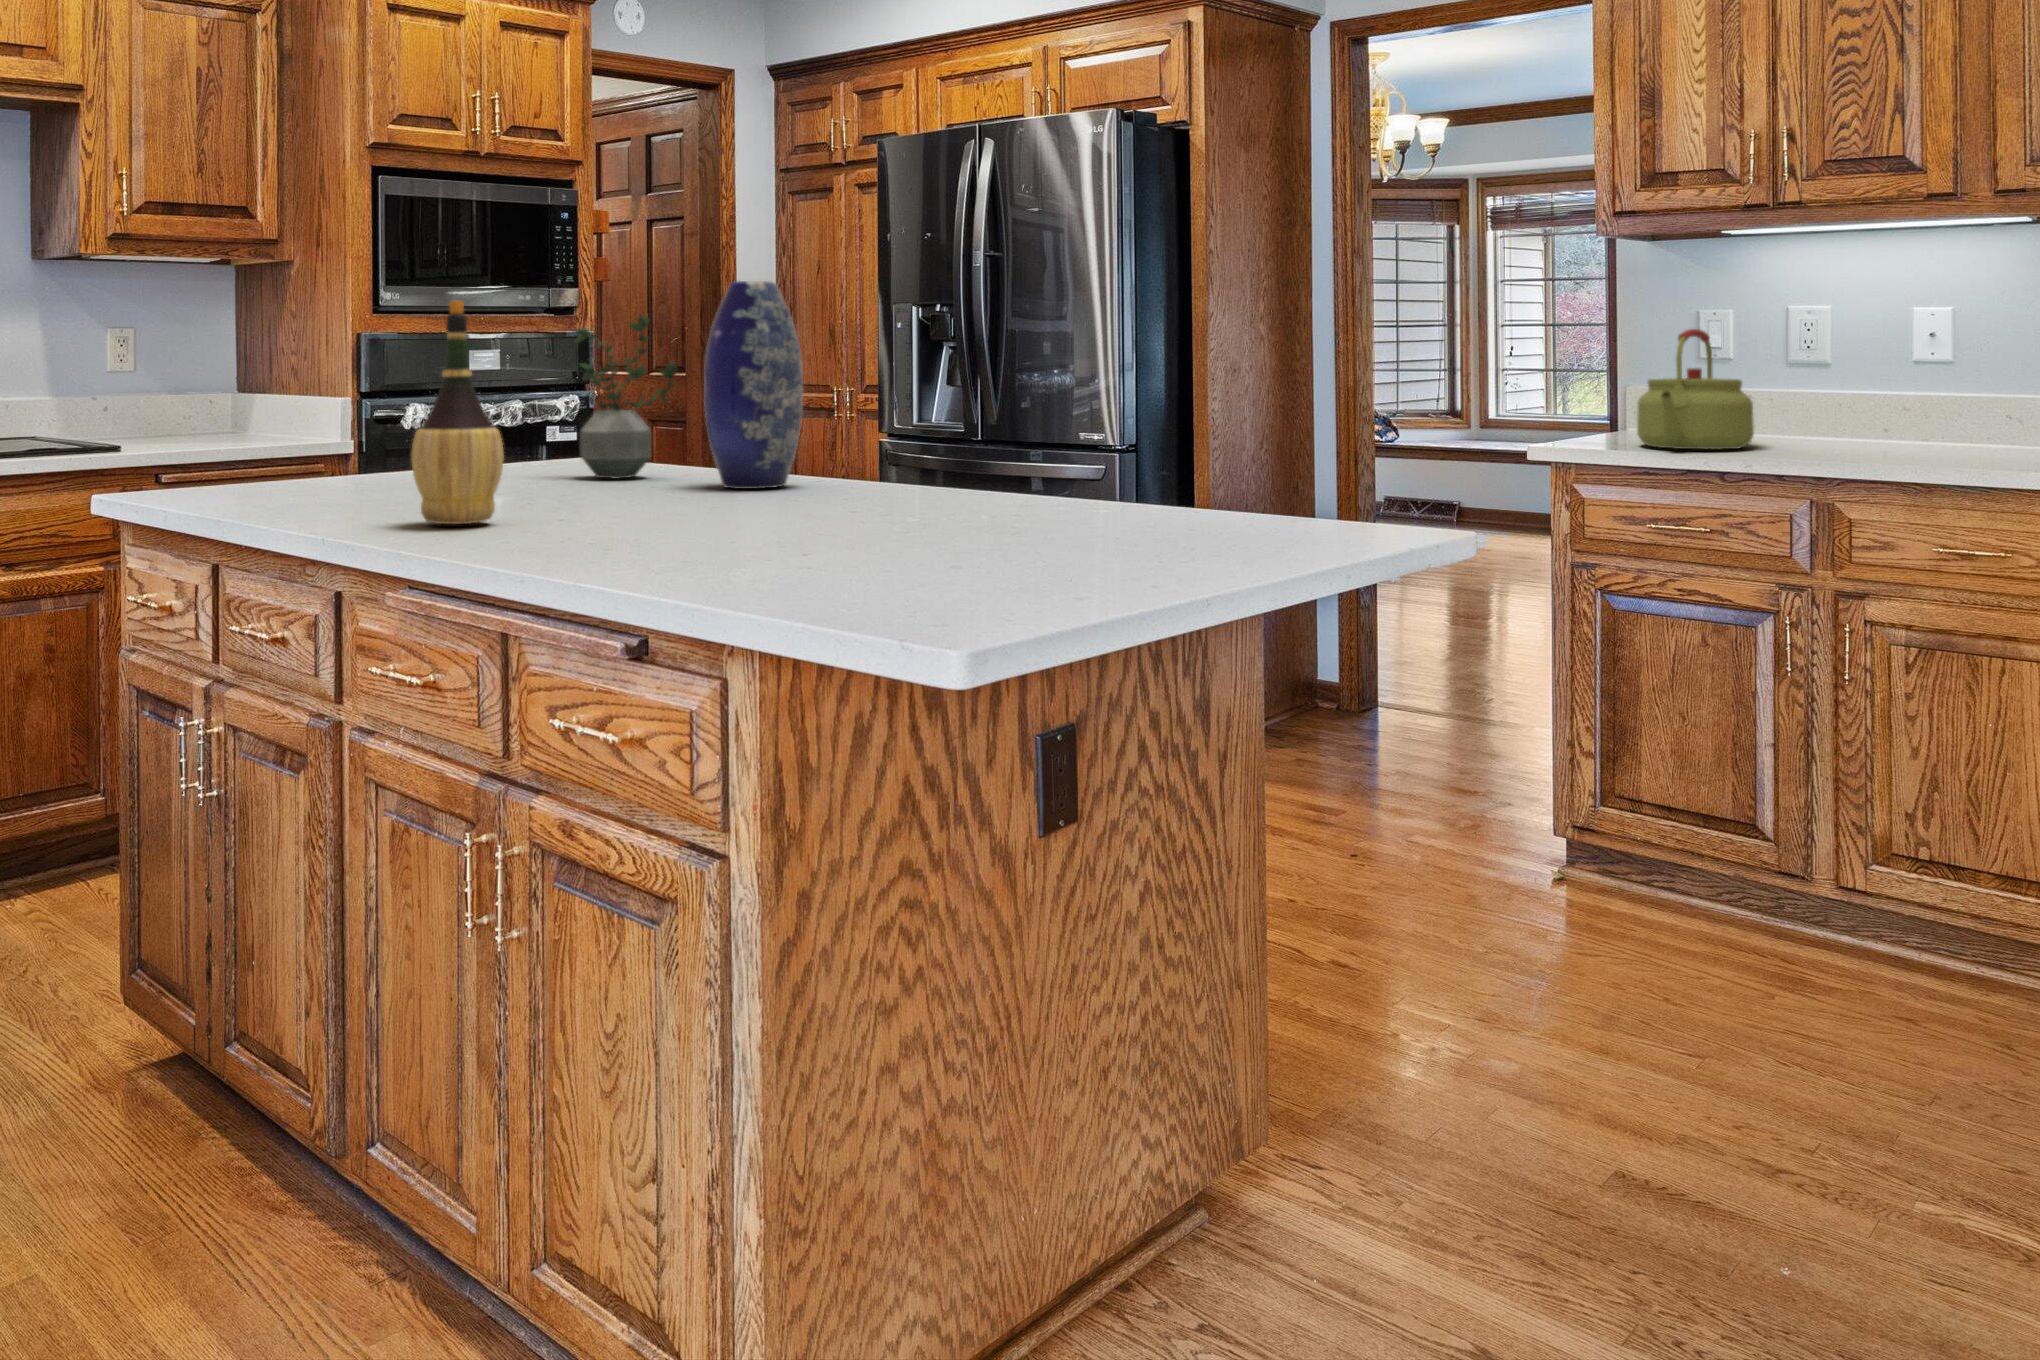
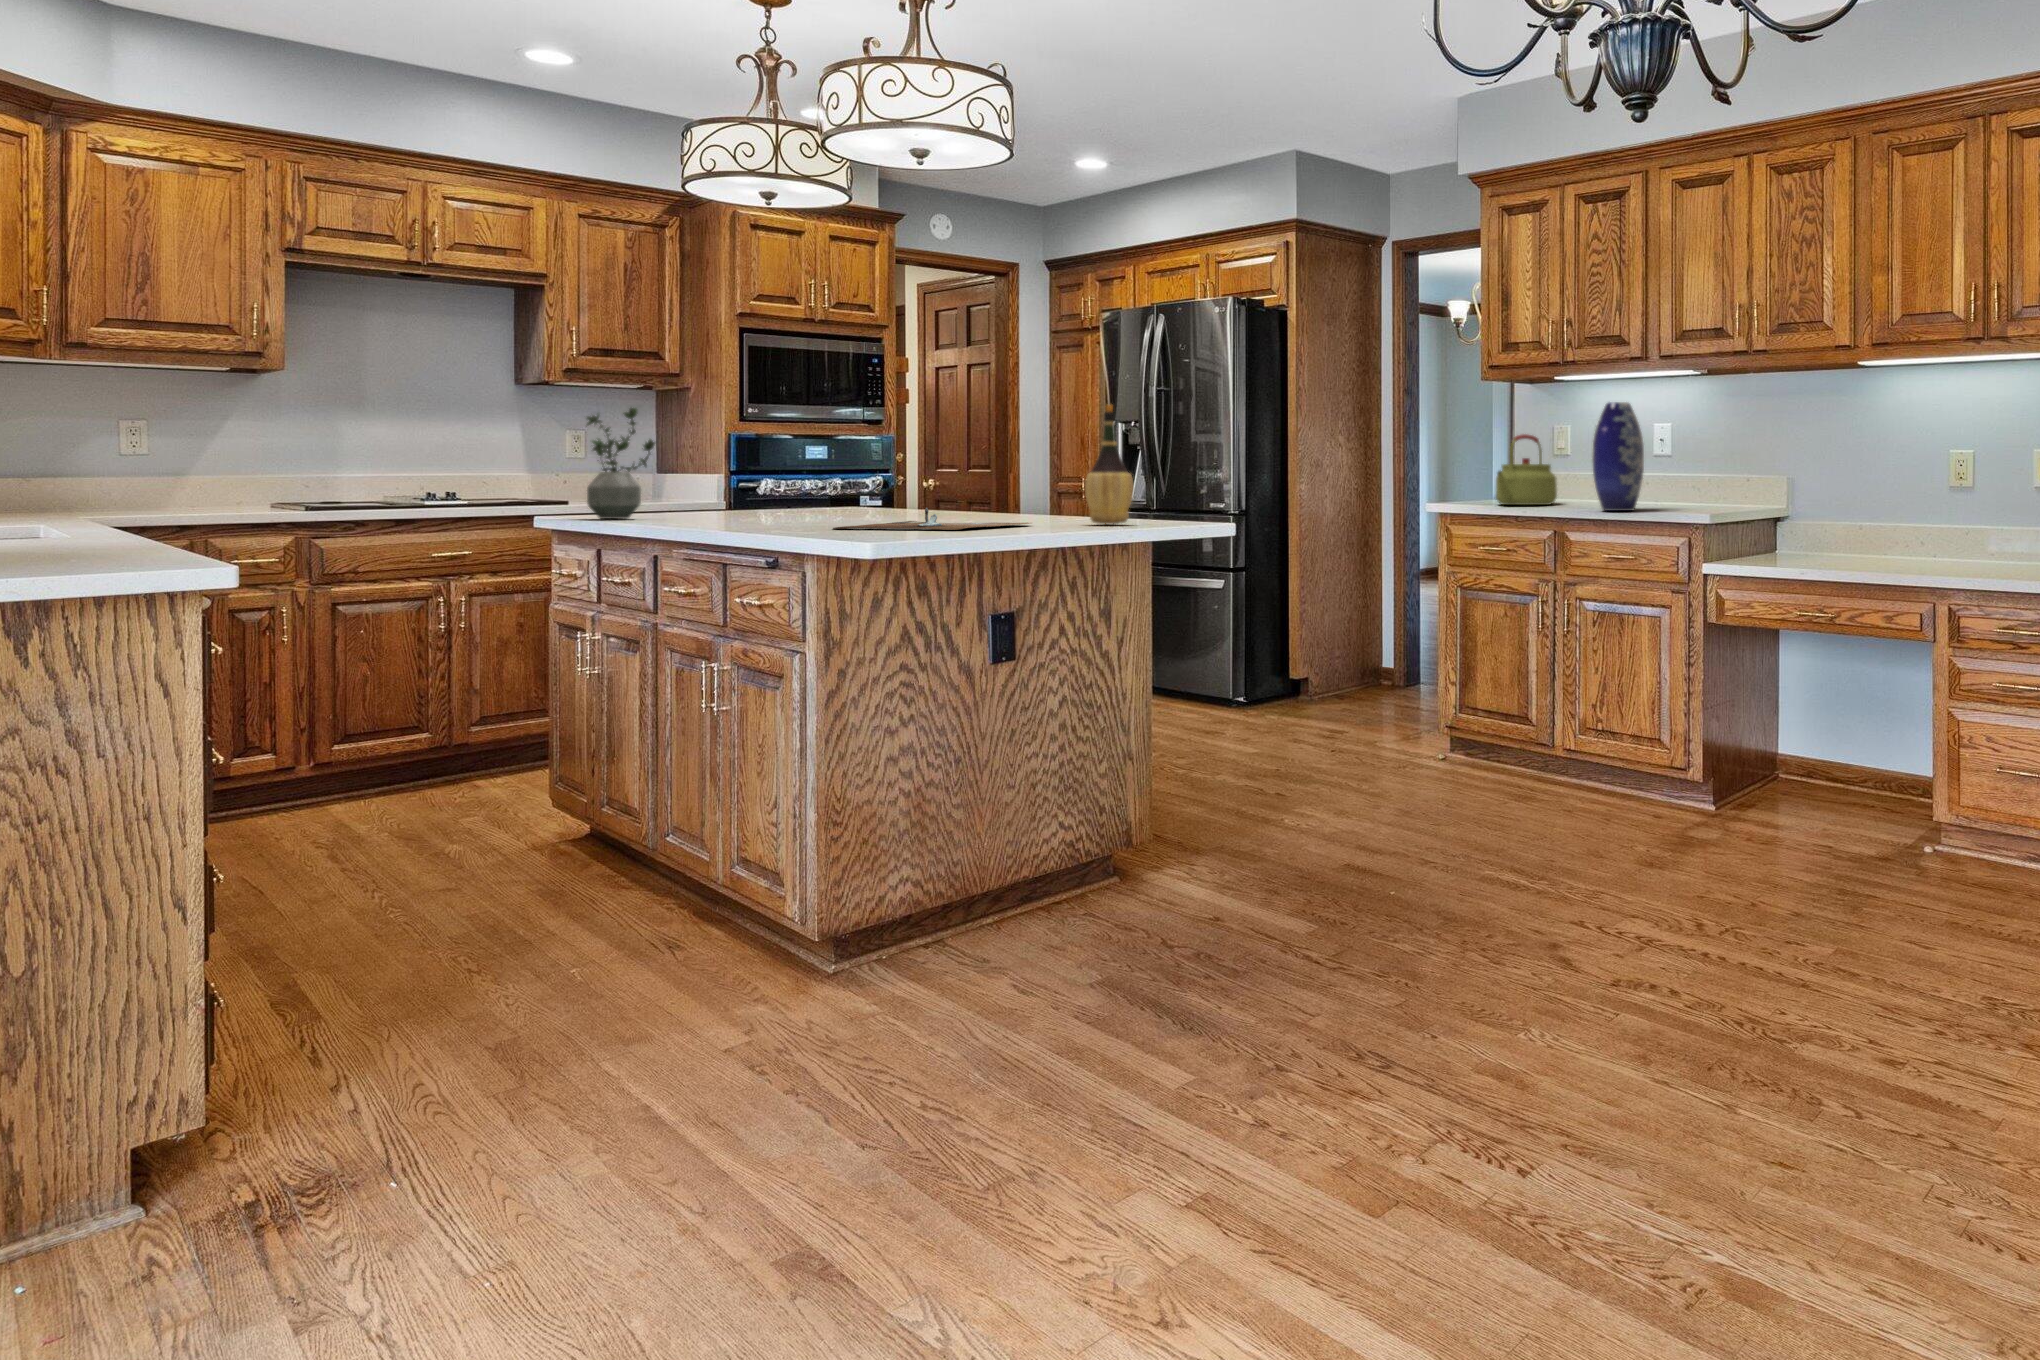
vase: present [704,281,803,489] -> present [1592,402,1644,511]
wine bottle: present [411,300,504,524] -> present [1085,404,1134,524]
potted plant: present [575,315,677,479] -> present [587,408,655,519]
cutting board: none [731,516,1078,575] -> present [833,508,1030,530]

